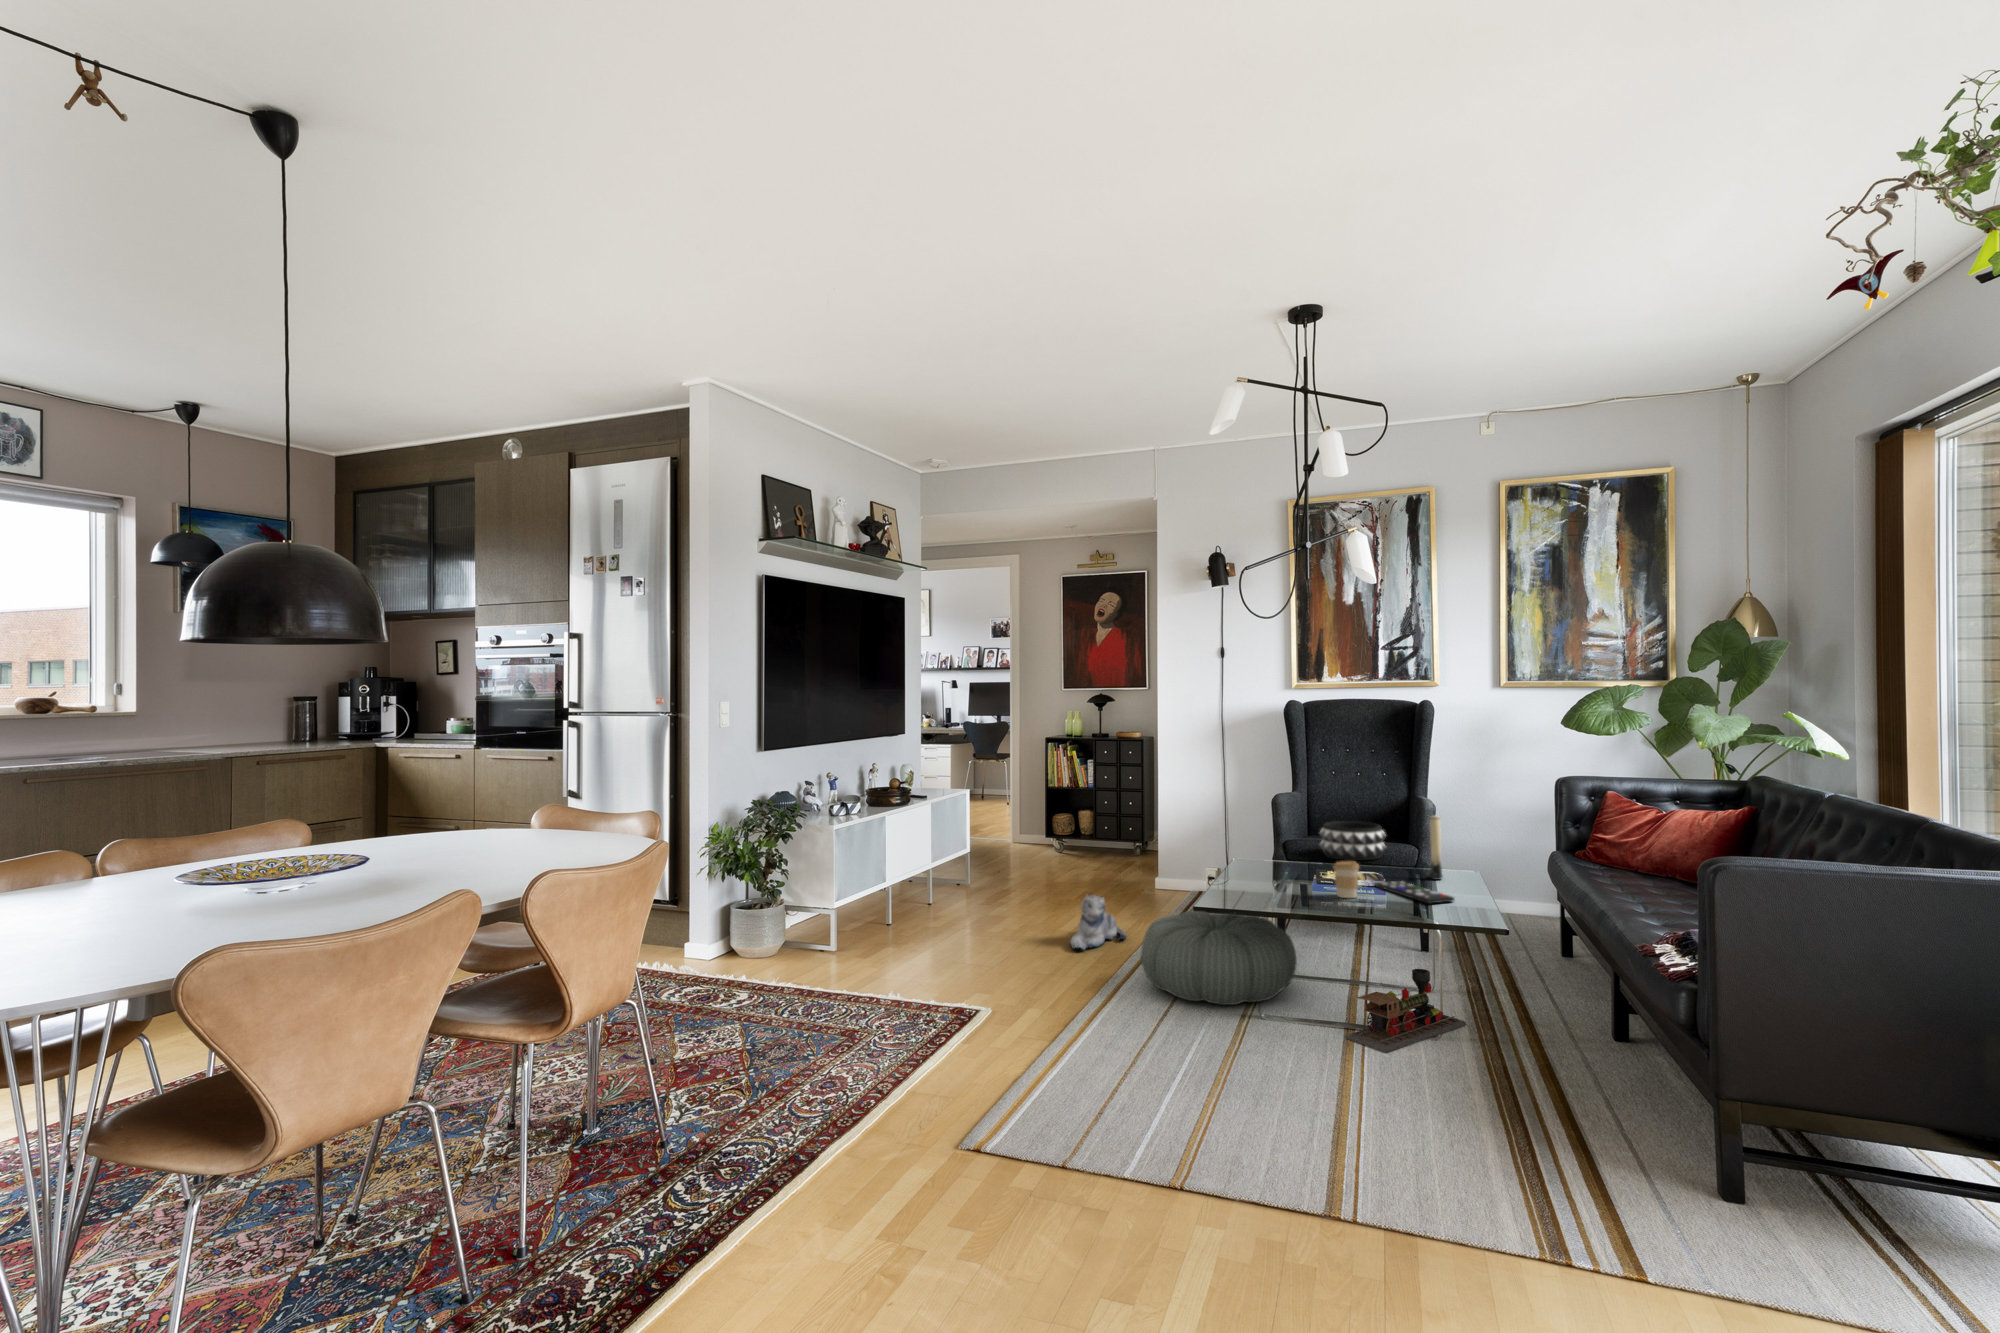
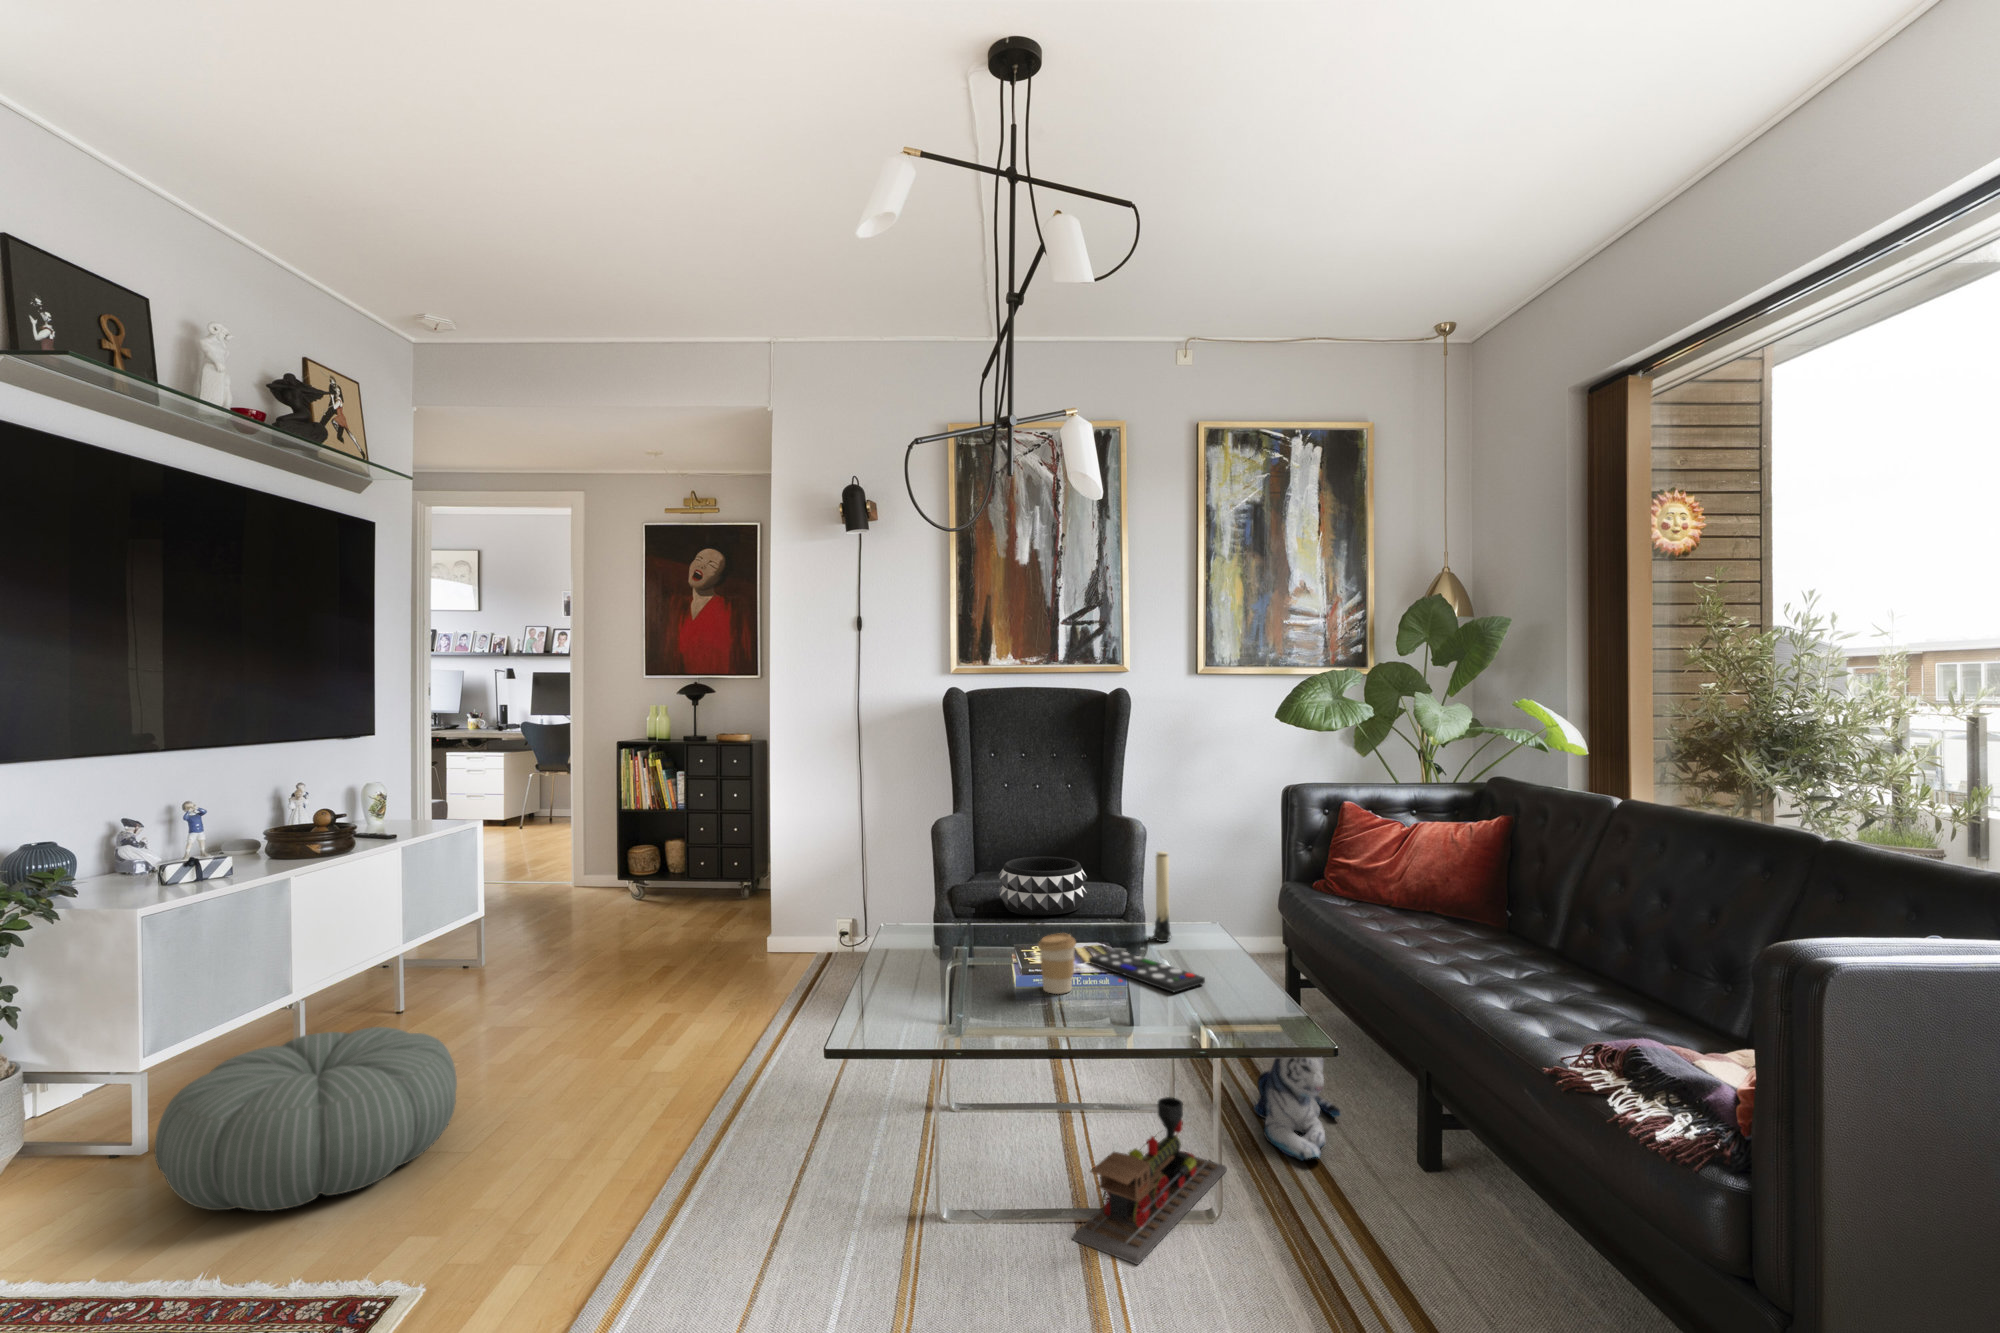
plush toy: present [1071,894,1126,950] -> present [1253,1058,1340,1160]
pouf: present [1141,911,1297,1005] -> present [155,1027,457,1211]

